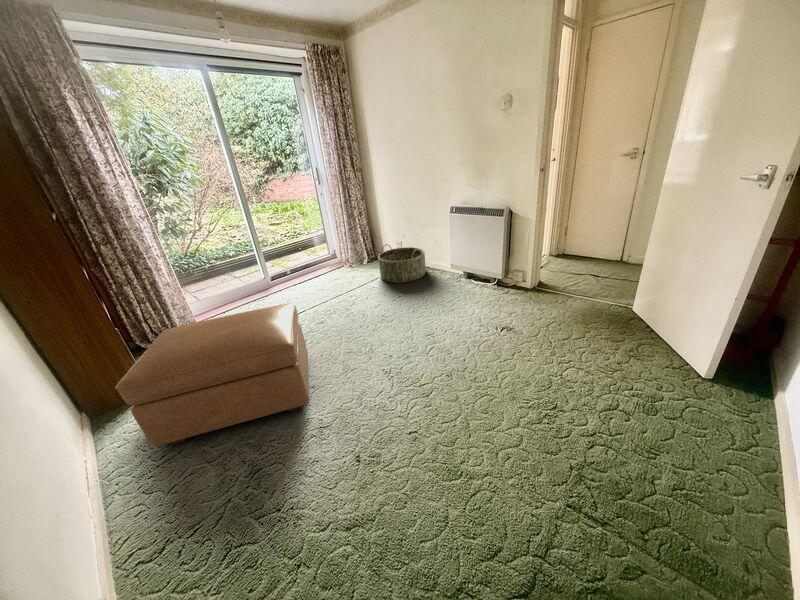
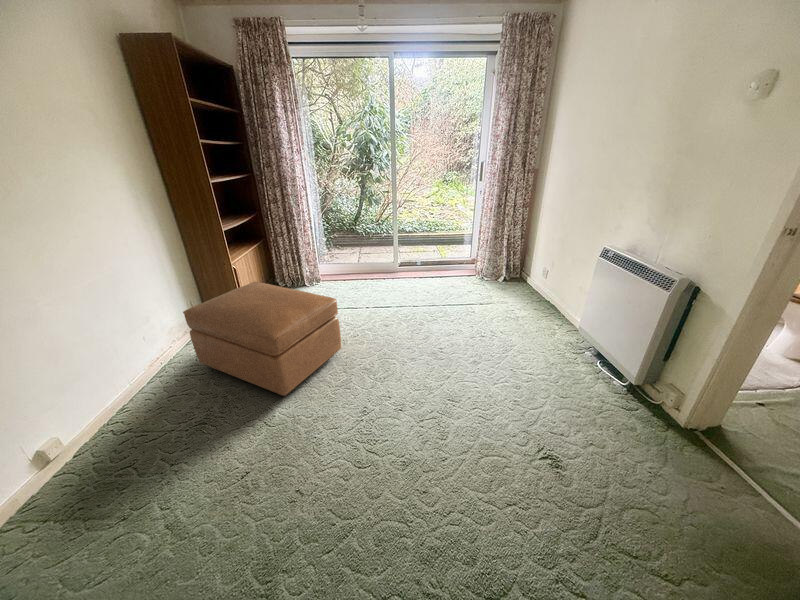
basket: present [378,245,426,283] -> none [494,269,562,326]

